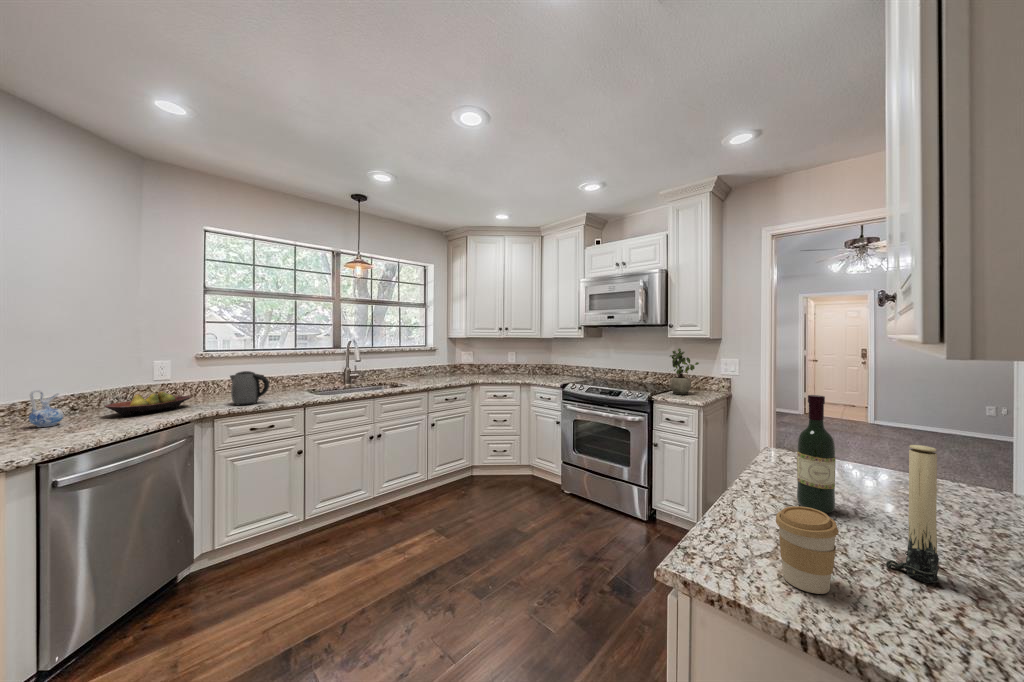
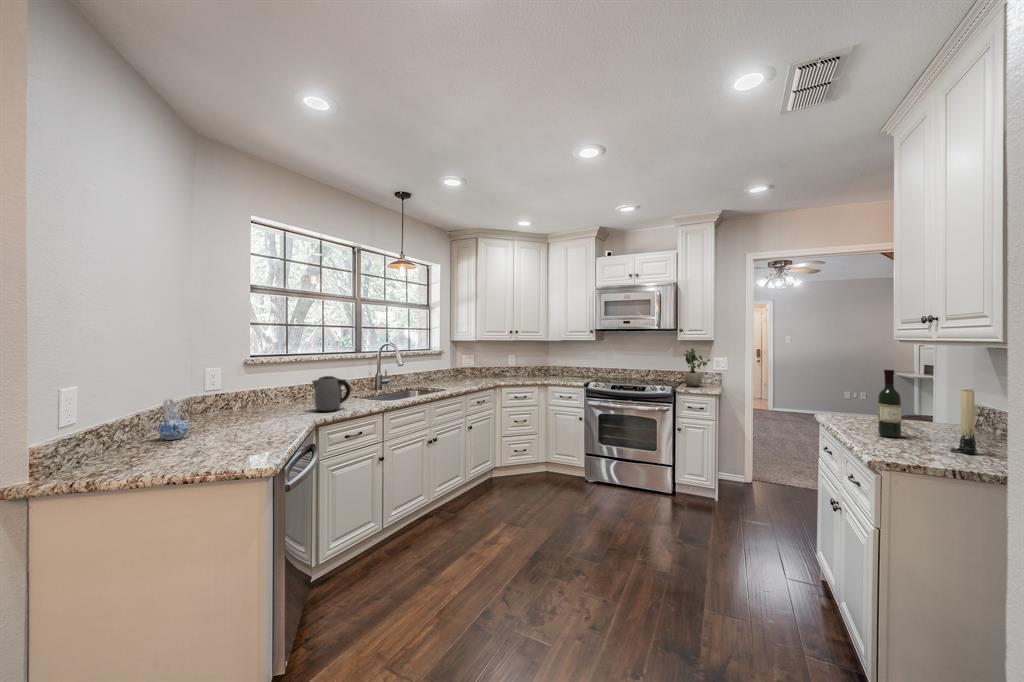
fruit bowl: present [105,391,191,416] -> none [209,400,274,426]
coffee cup: present [776,506,839,594] -> none [913,423,948,462]

